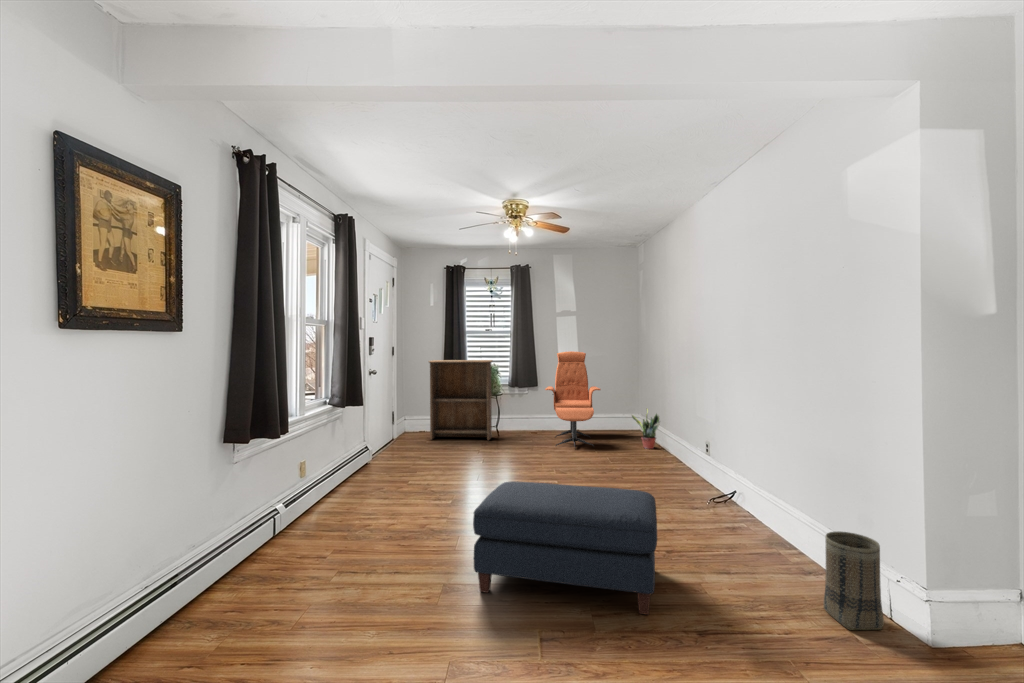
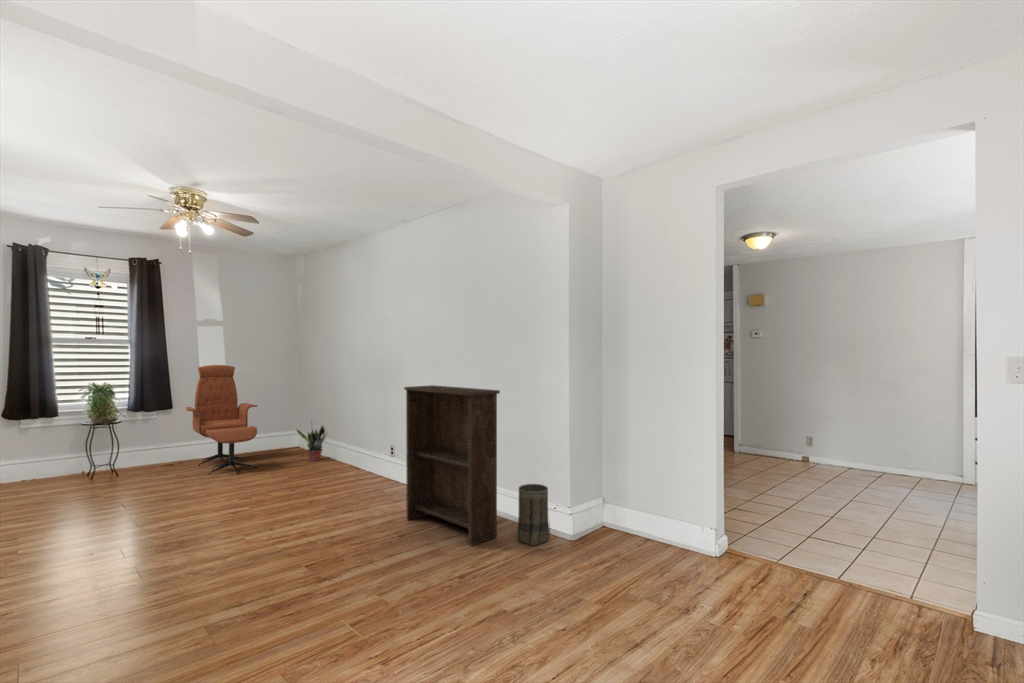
bookshelf: present [429,360,492,440] -> present [404,385,500,545]
ottoman: present [473,481,657,615] -> none [246,486,426,619]

